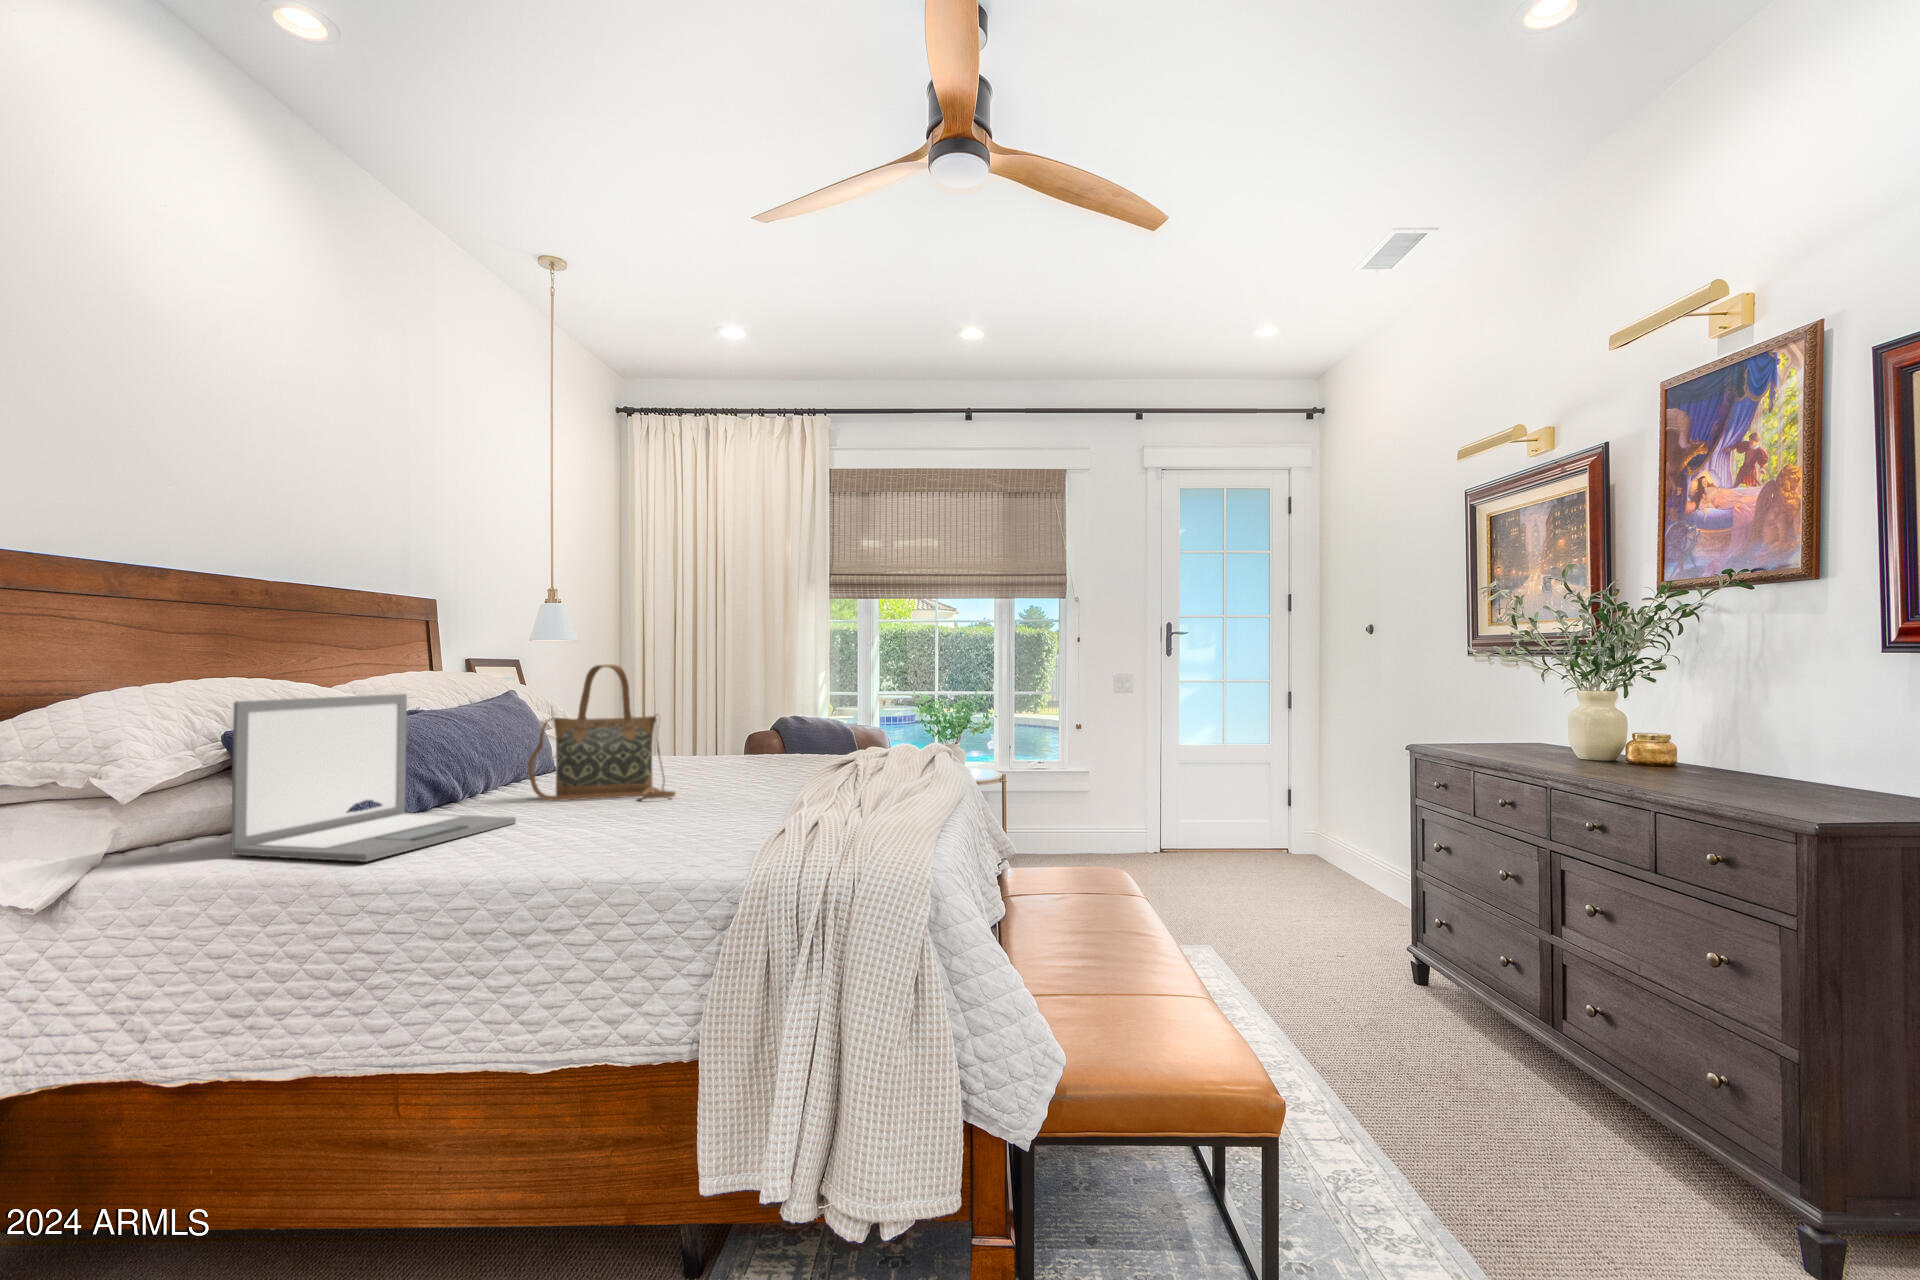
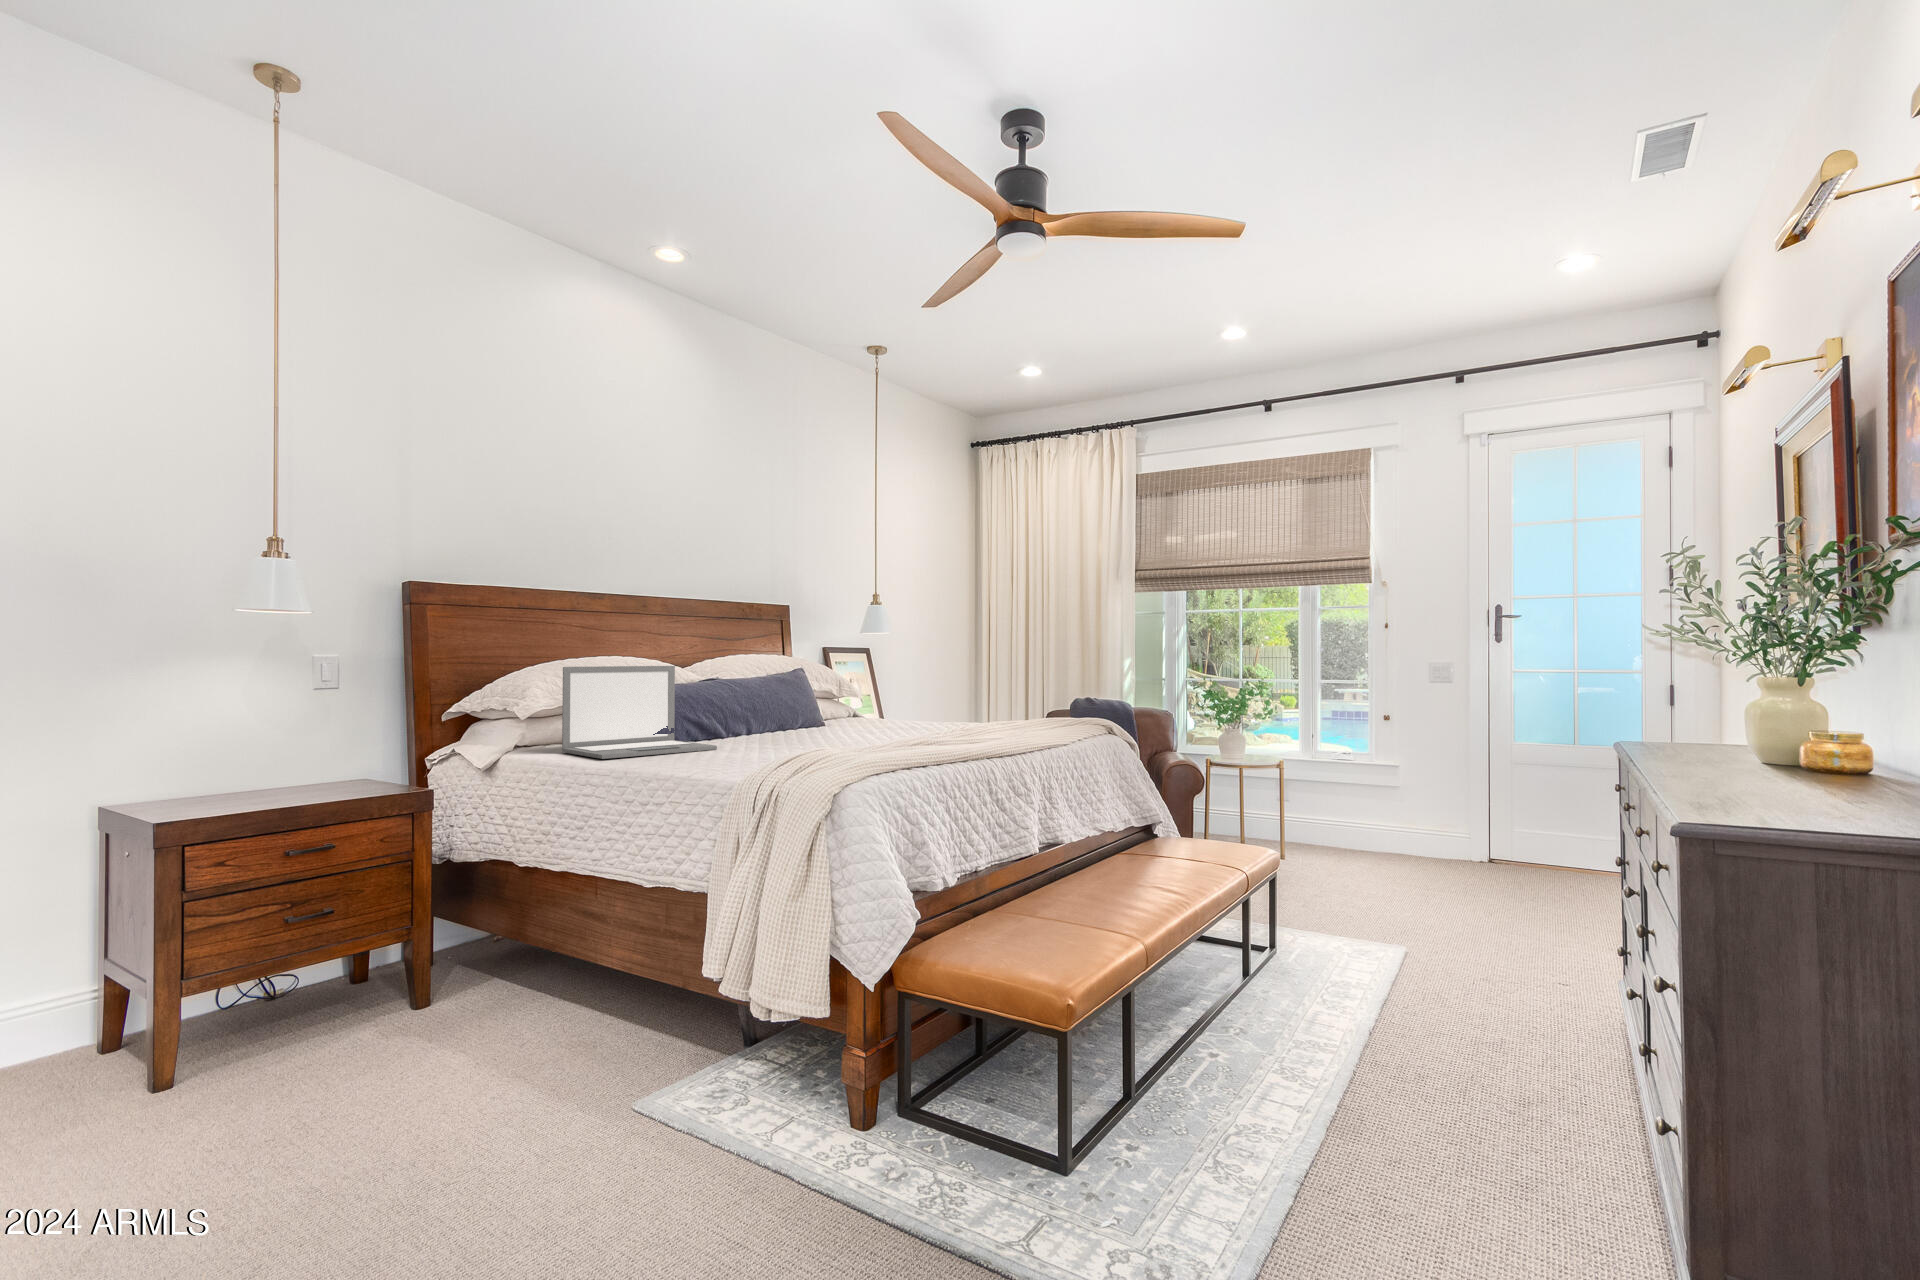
handbag: present [528,664,676,801] -> none [757,648,843,743]

